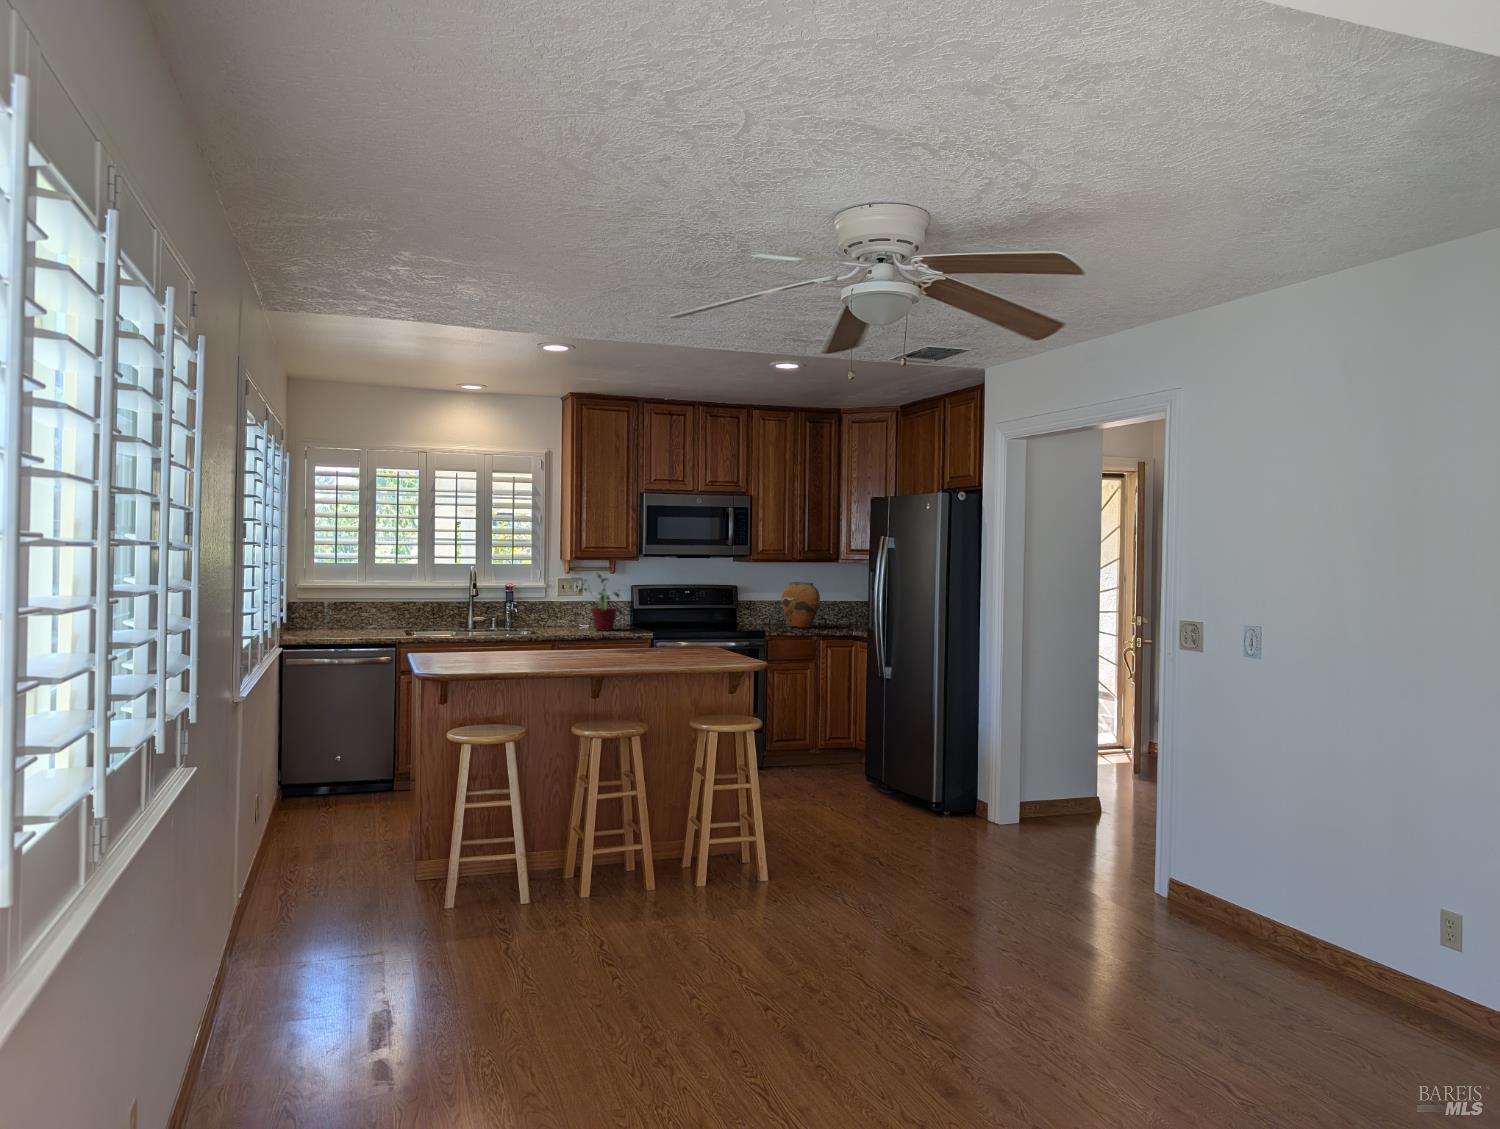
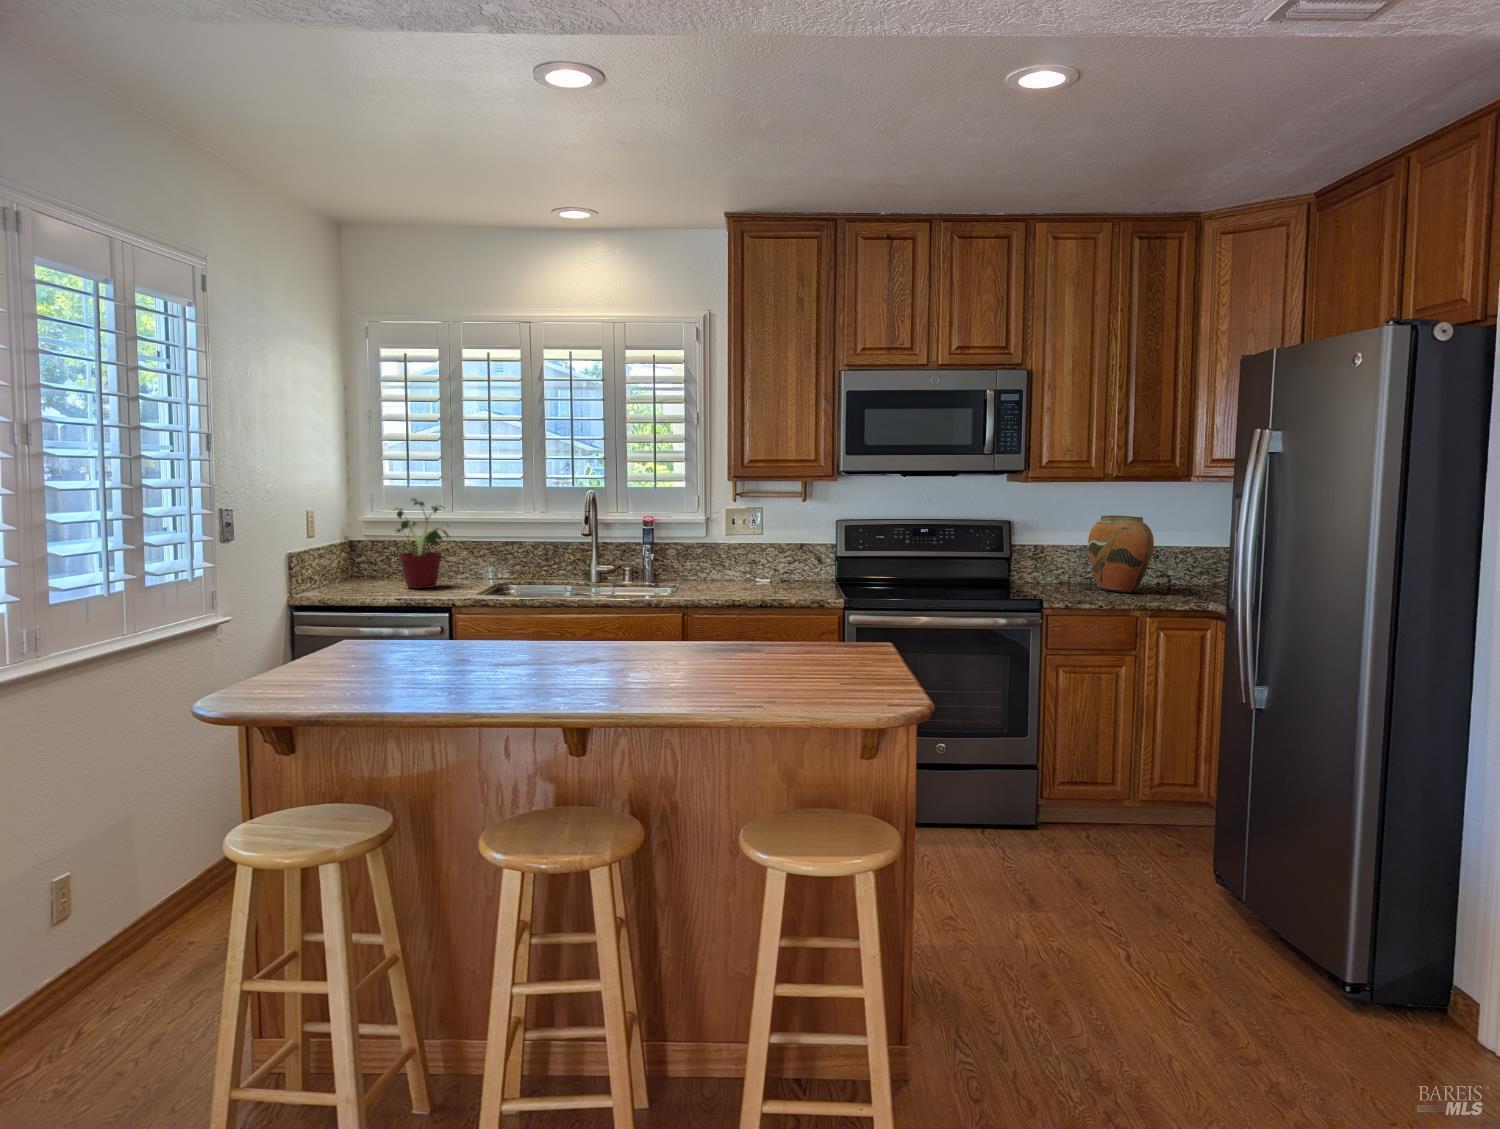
potted plant: present [579,574,620,630] -> present [395,498,449,588]

